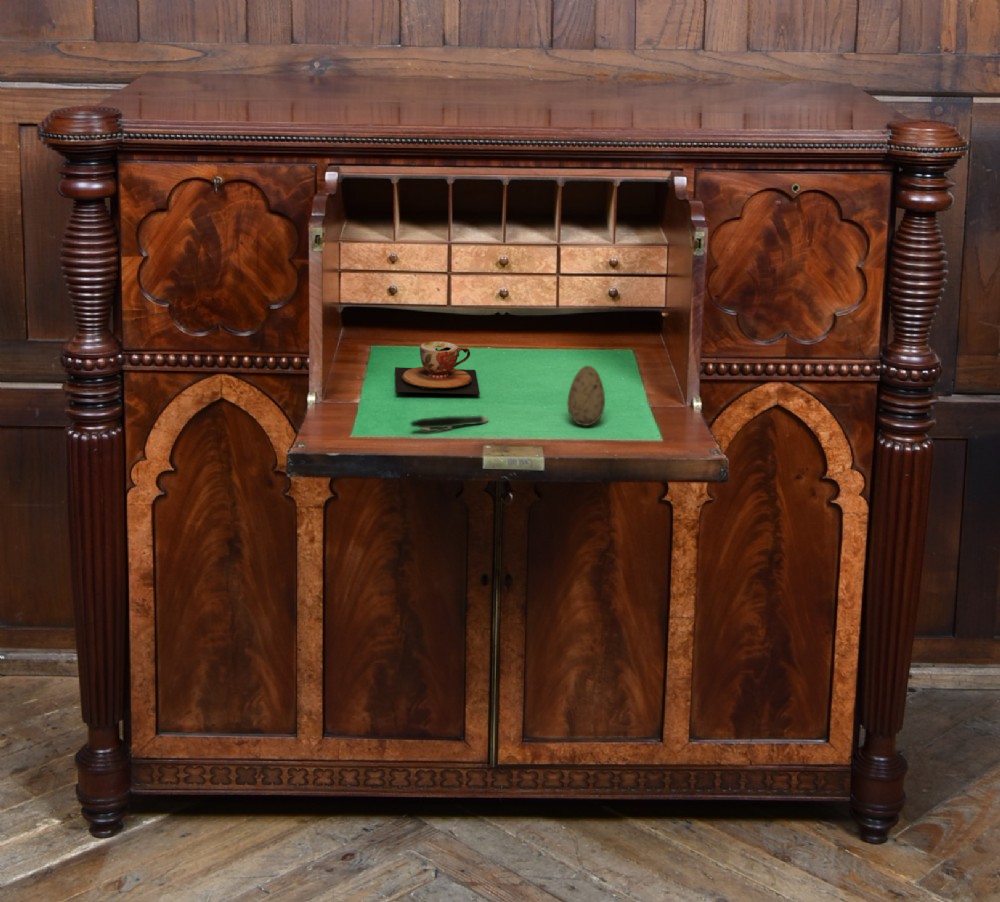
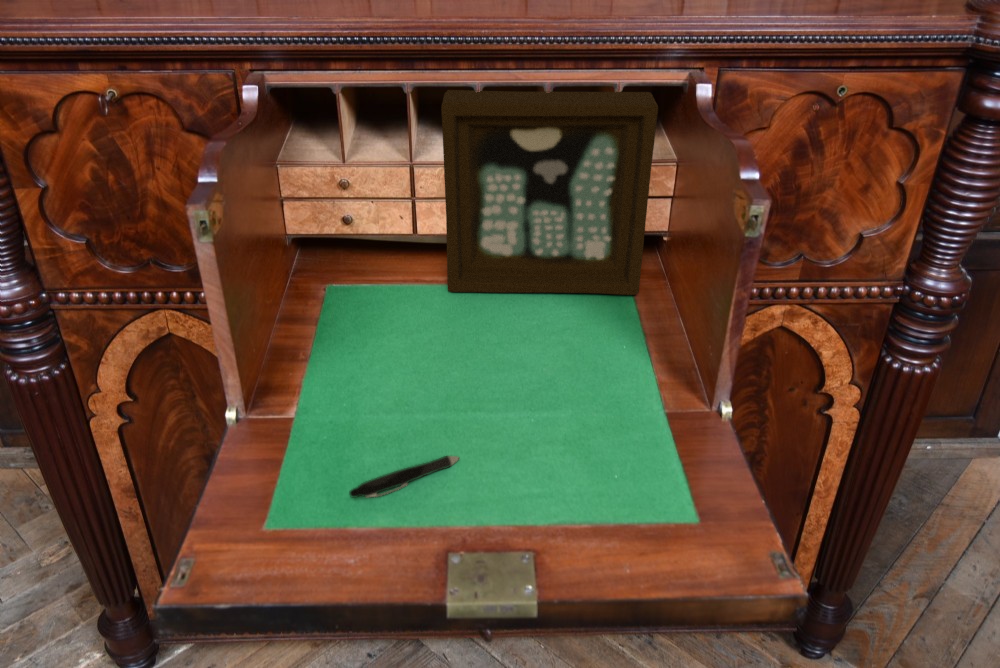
picture frame: none [476,183,646,355] -> present [441,90,658,295]
teacup: present [395,341,480,394] -> none [341,316,449,399]
decorative egg: present [567,366,605,426] -> none [564,401,615,470]

